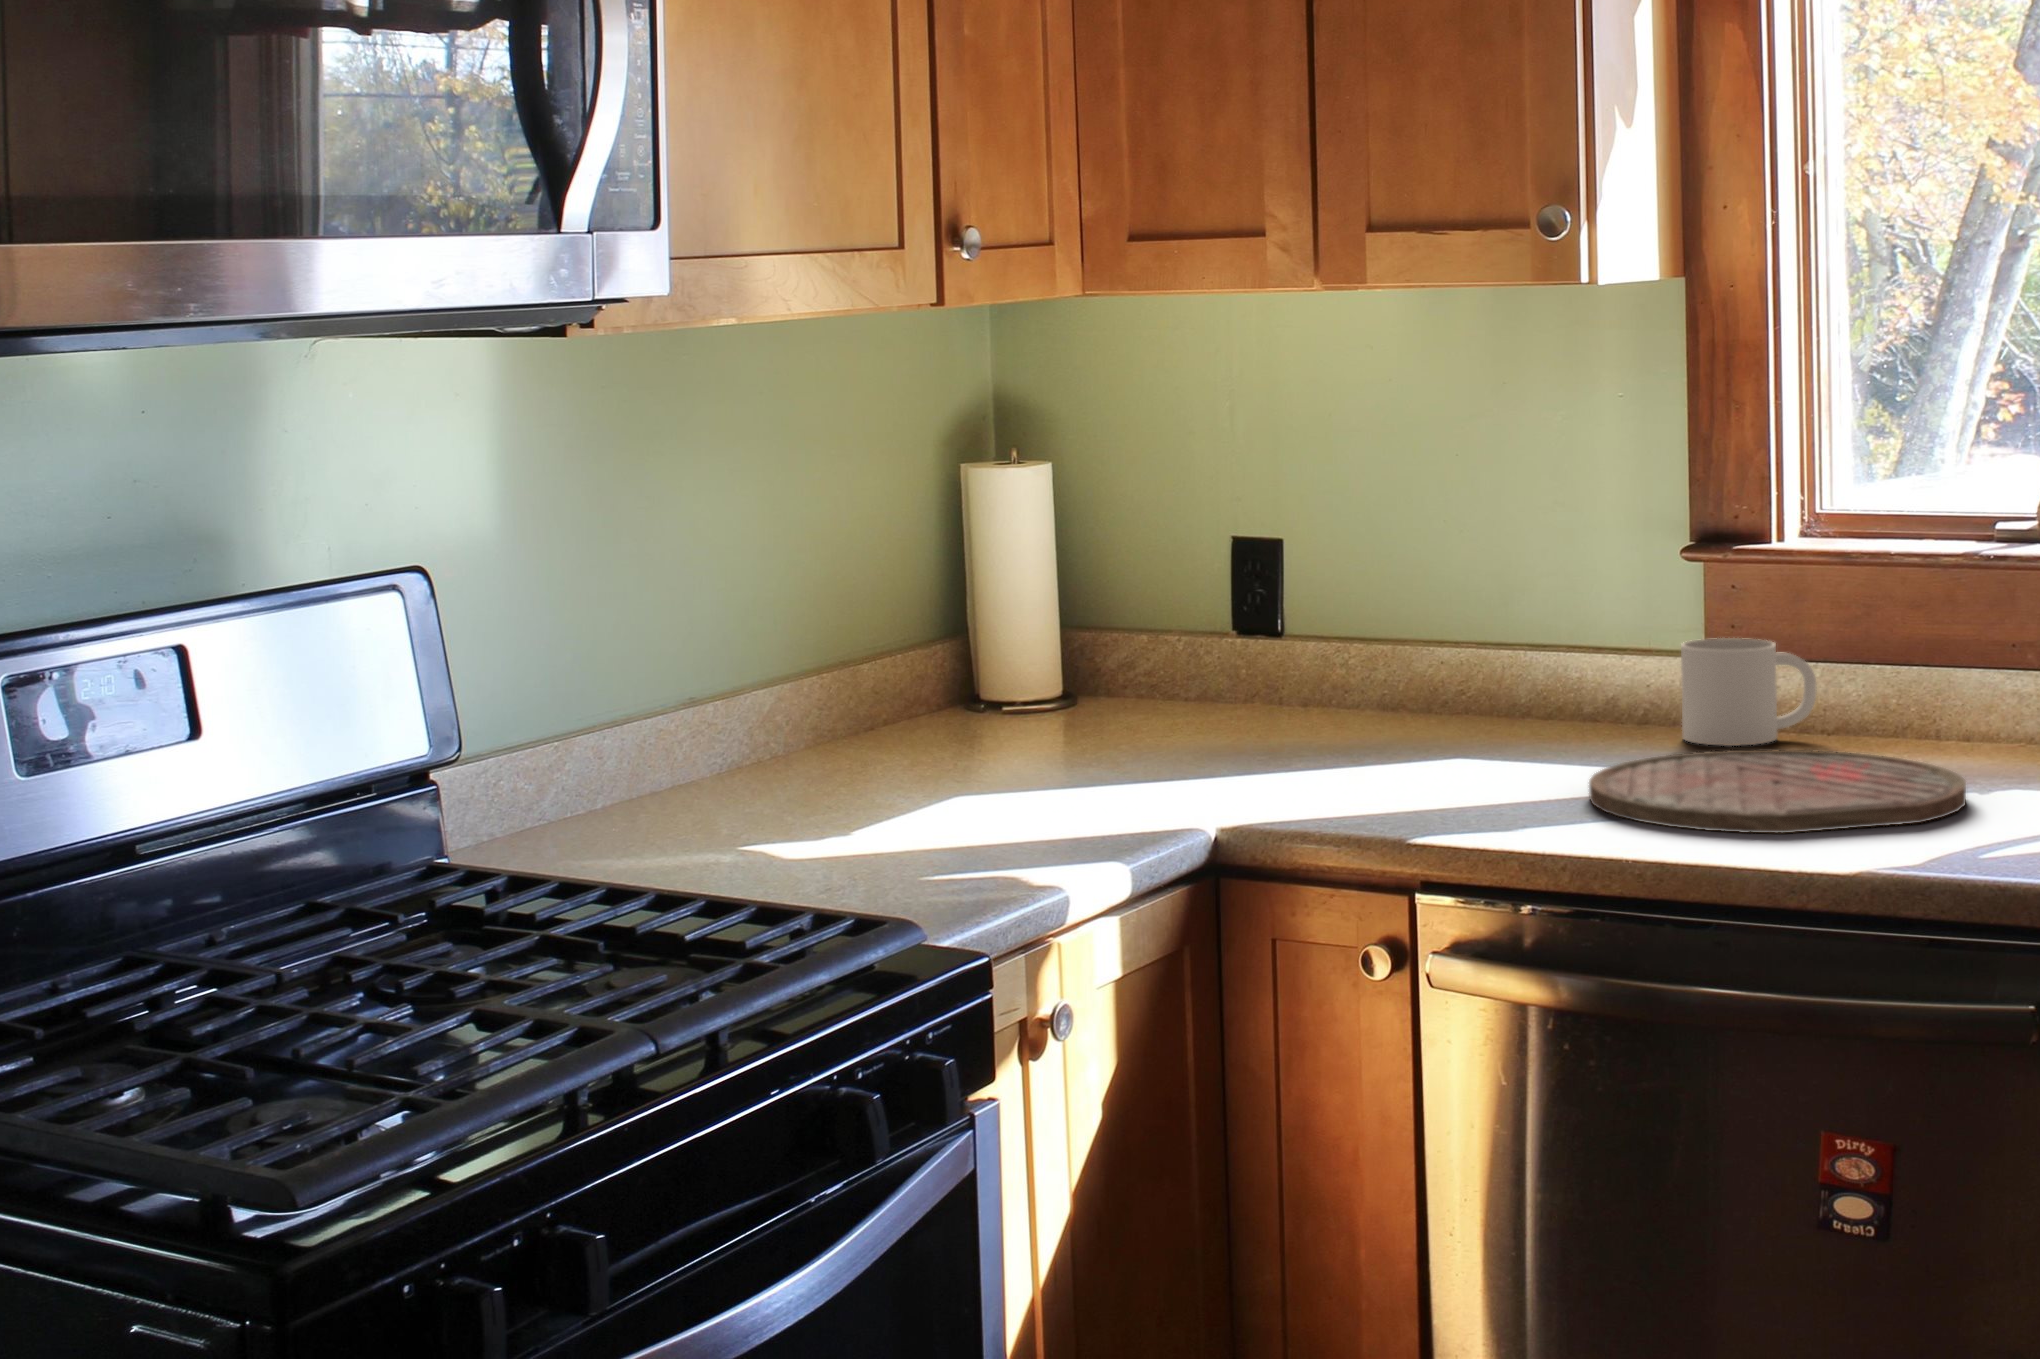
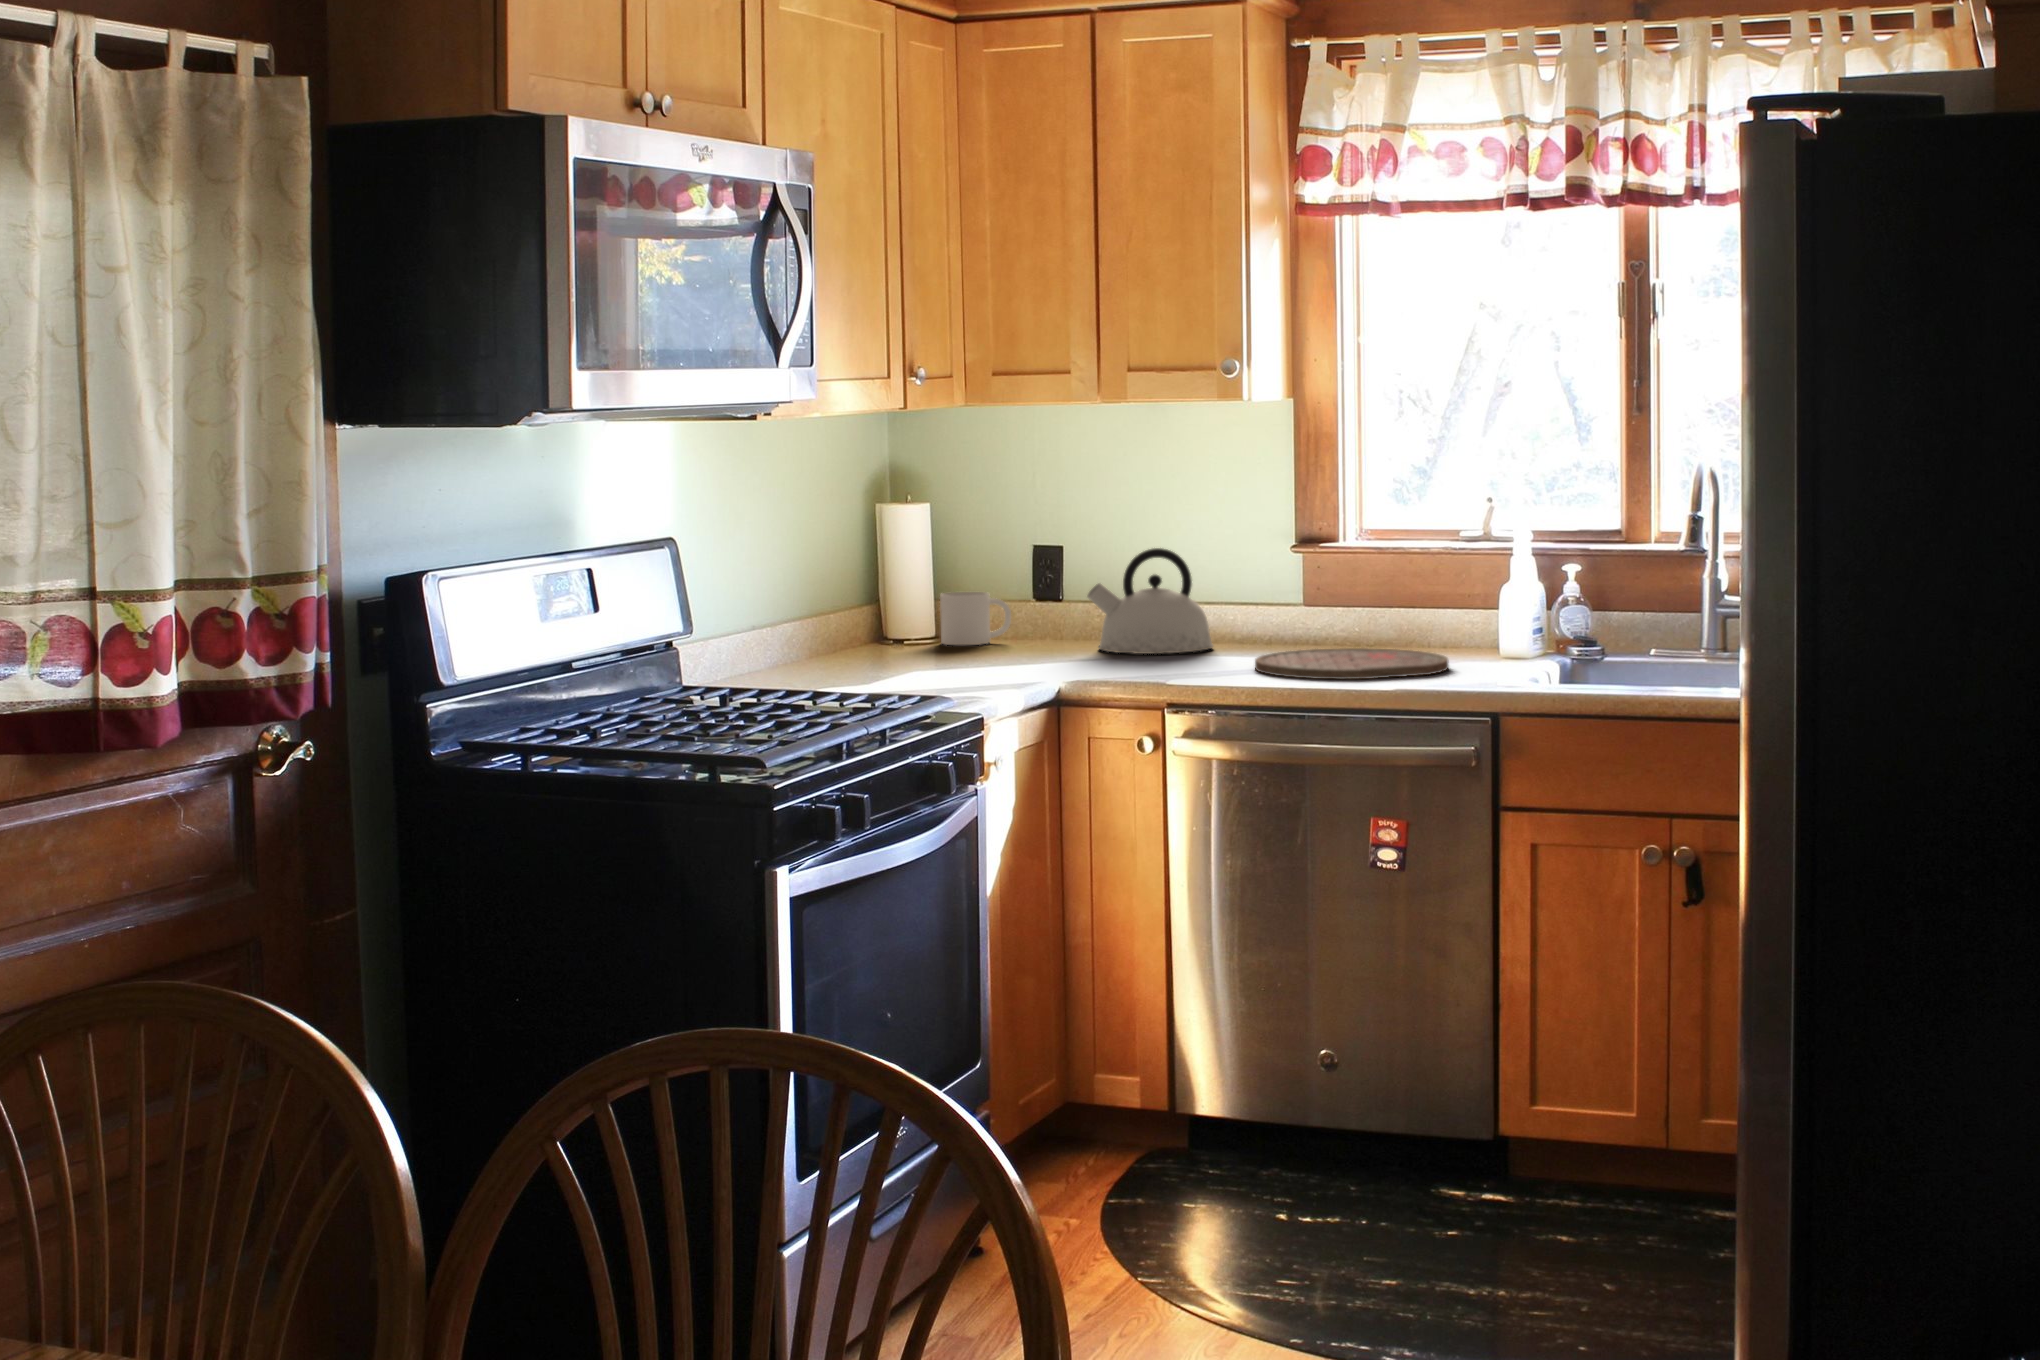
kettle: none [1307,551,1540,749] -> present [1087,548,1213,654]
mug: present [1681,638,1817,746] -> present [940,592,1011,645]

